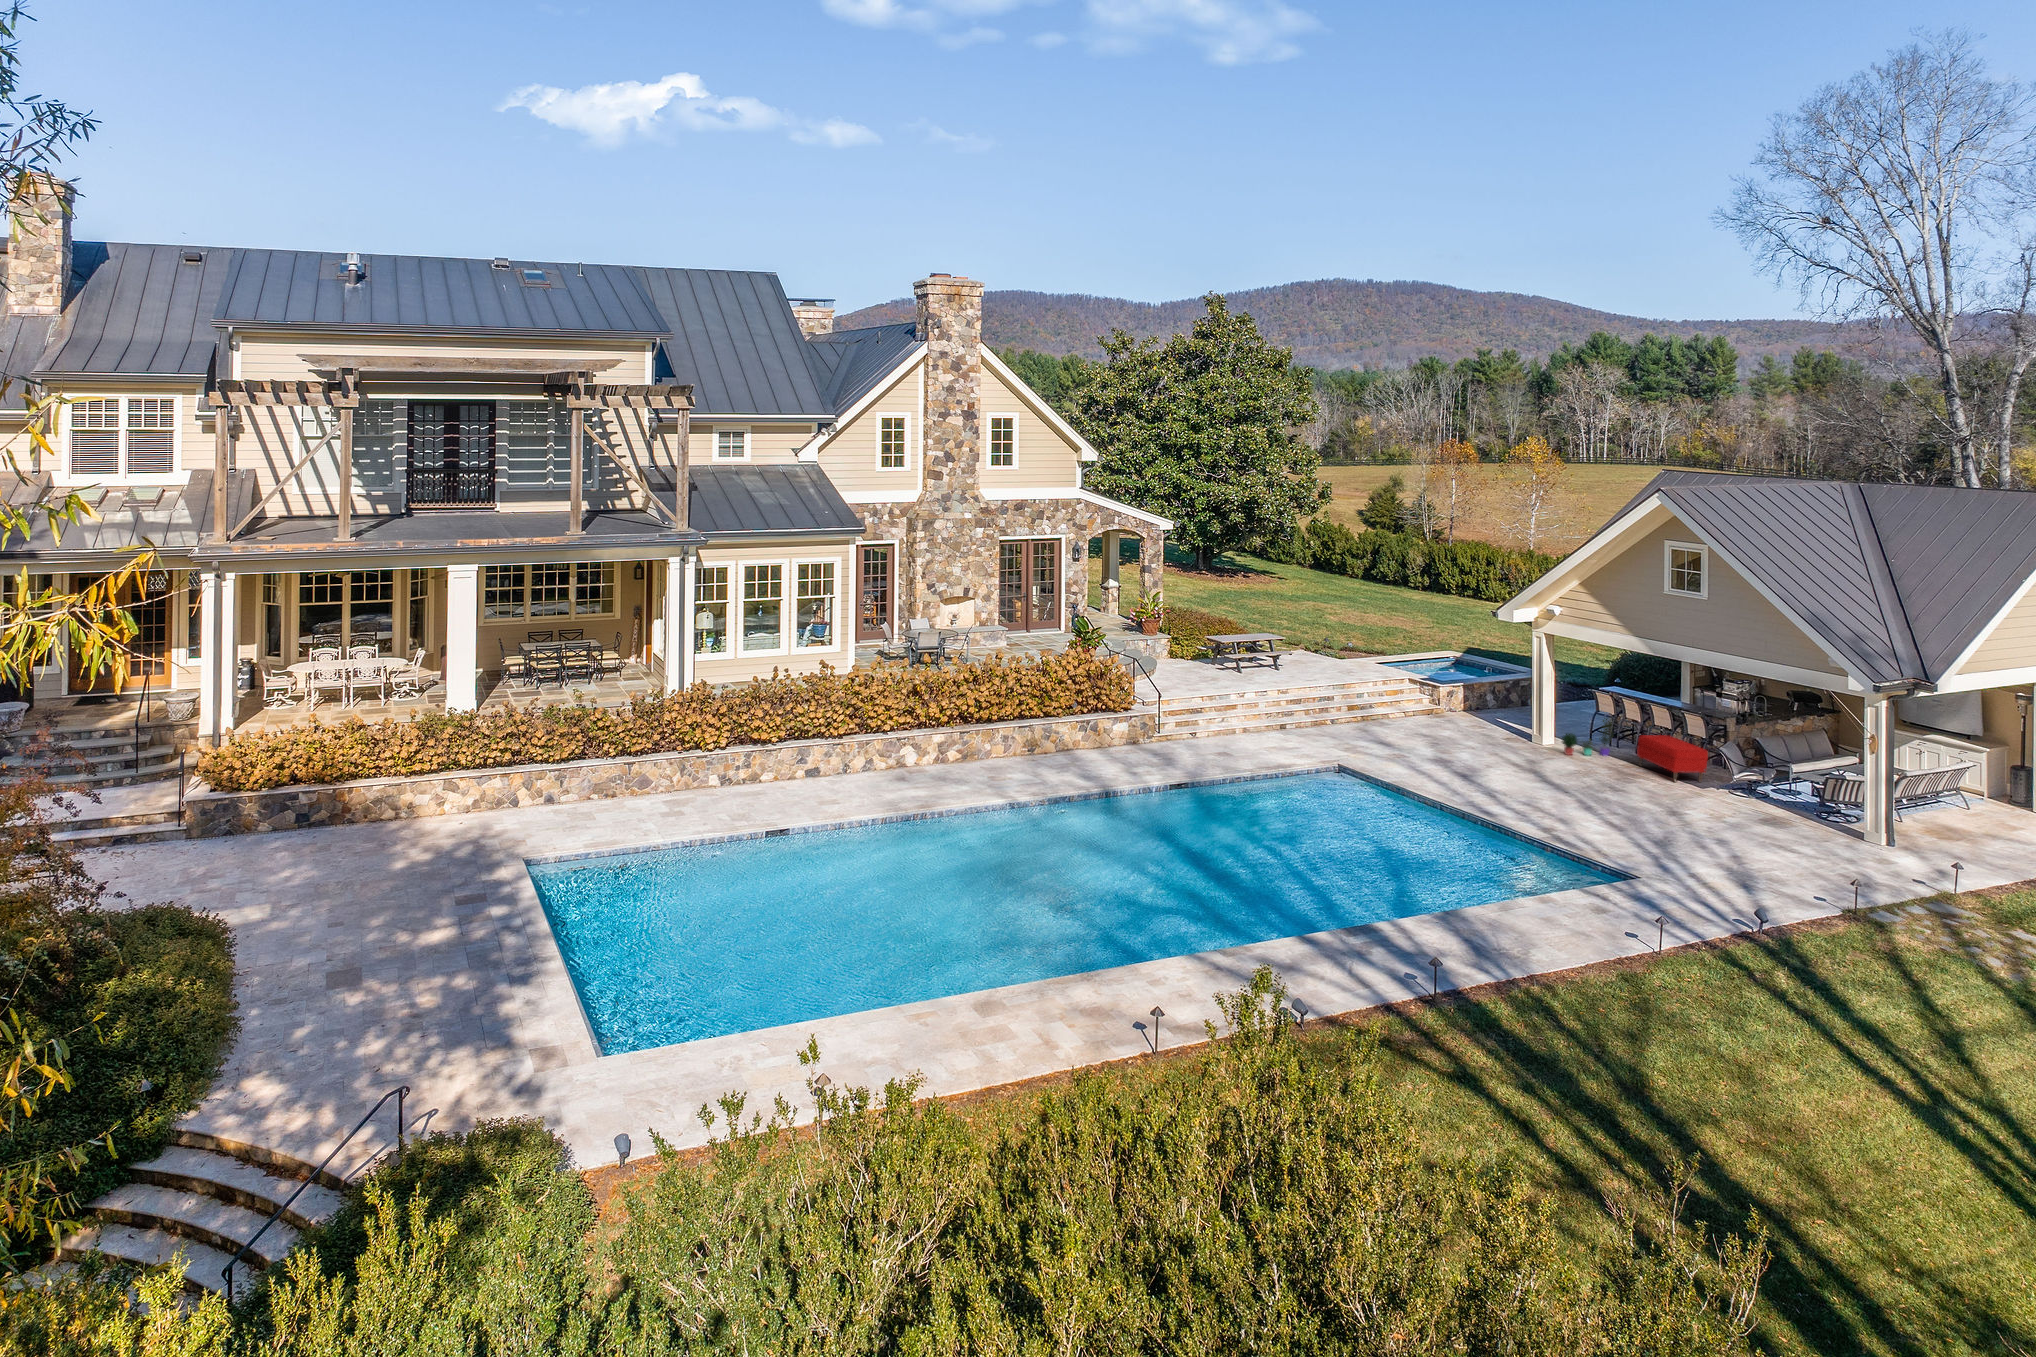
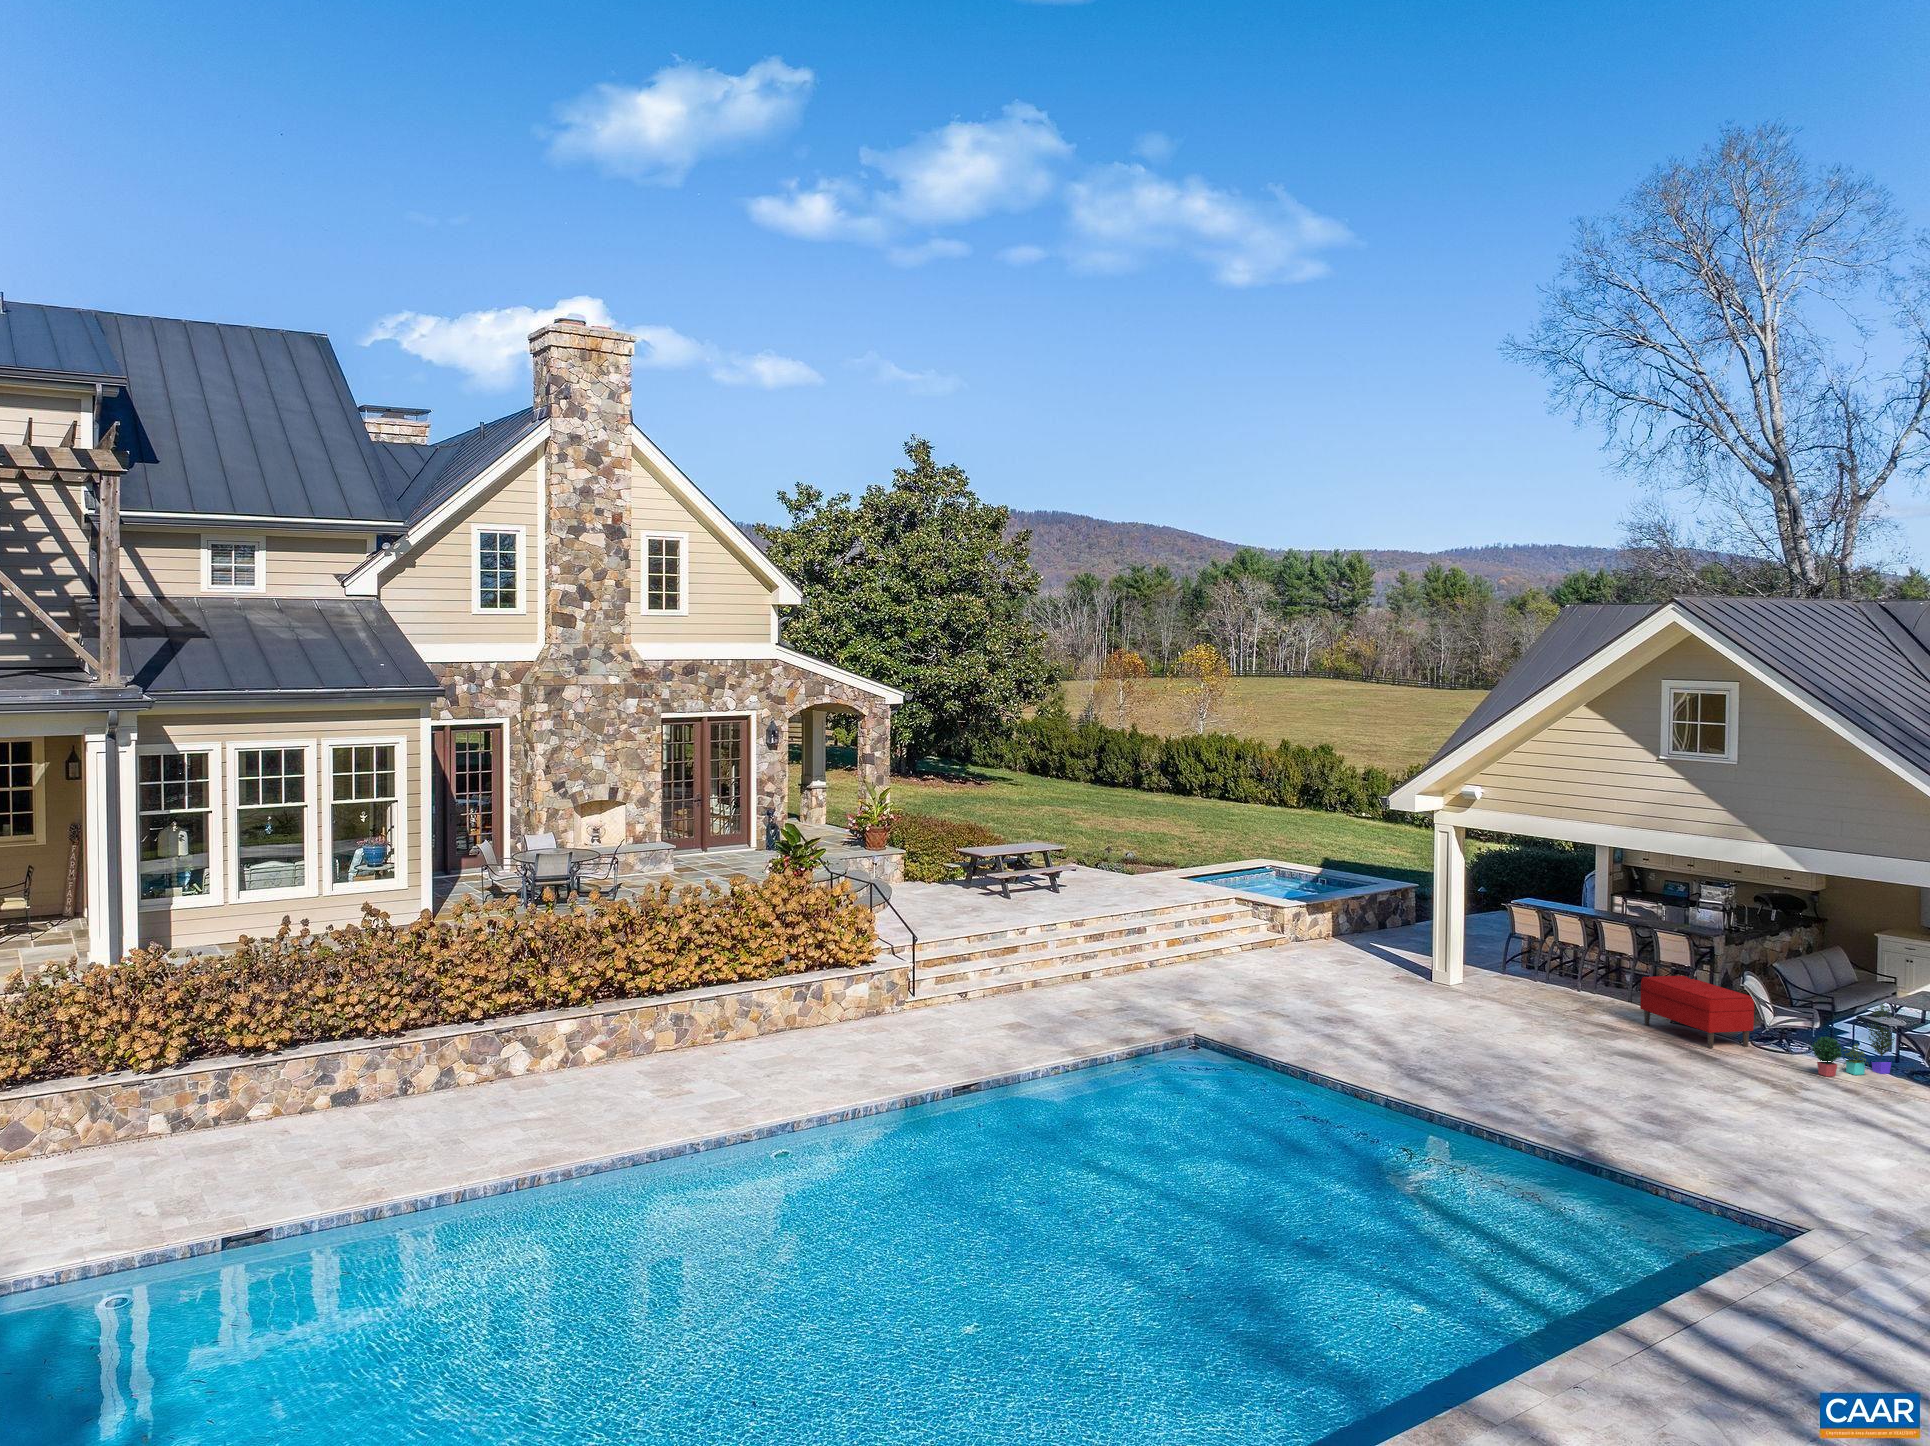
potted plant: present [1562,718,1613,756] -> present [1811,1003,1895,1077]

